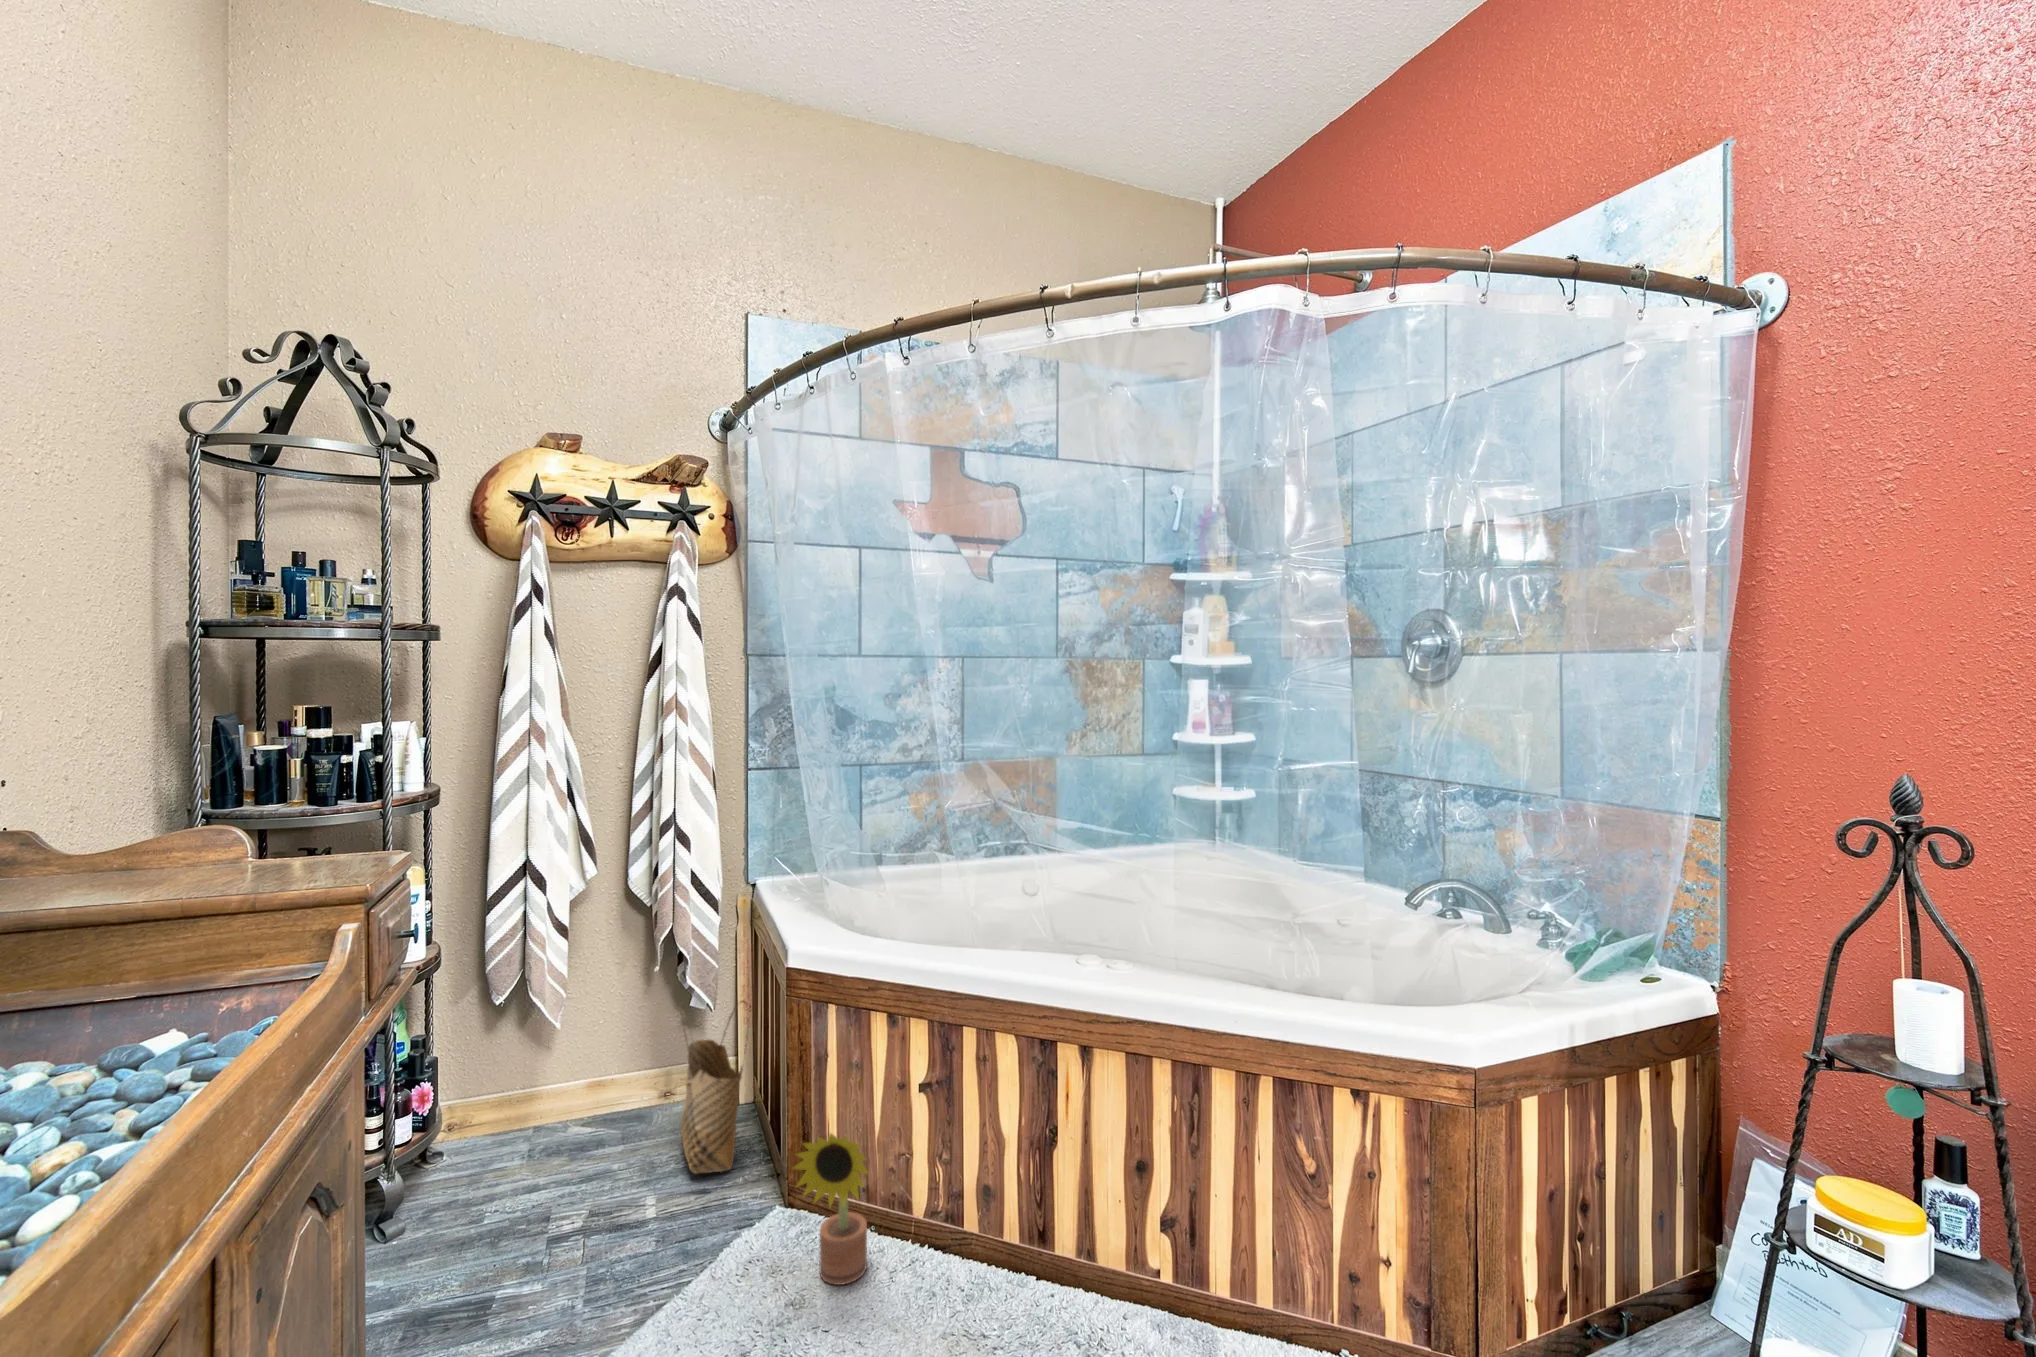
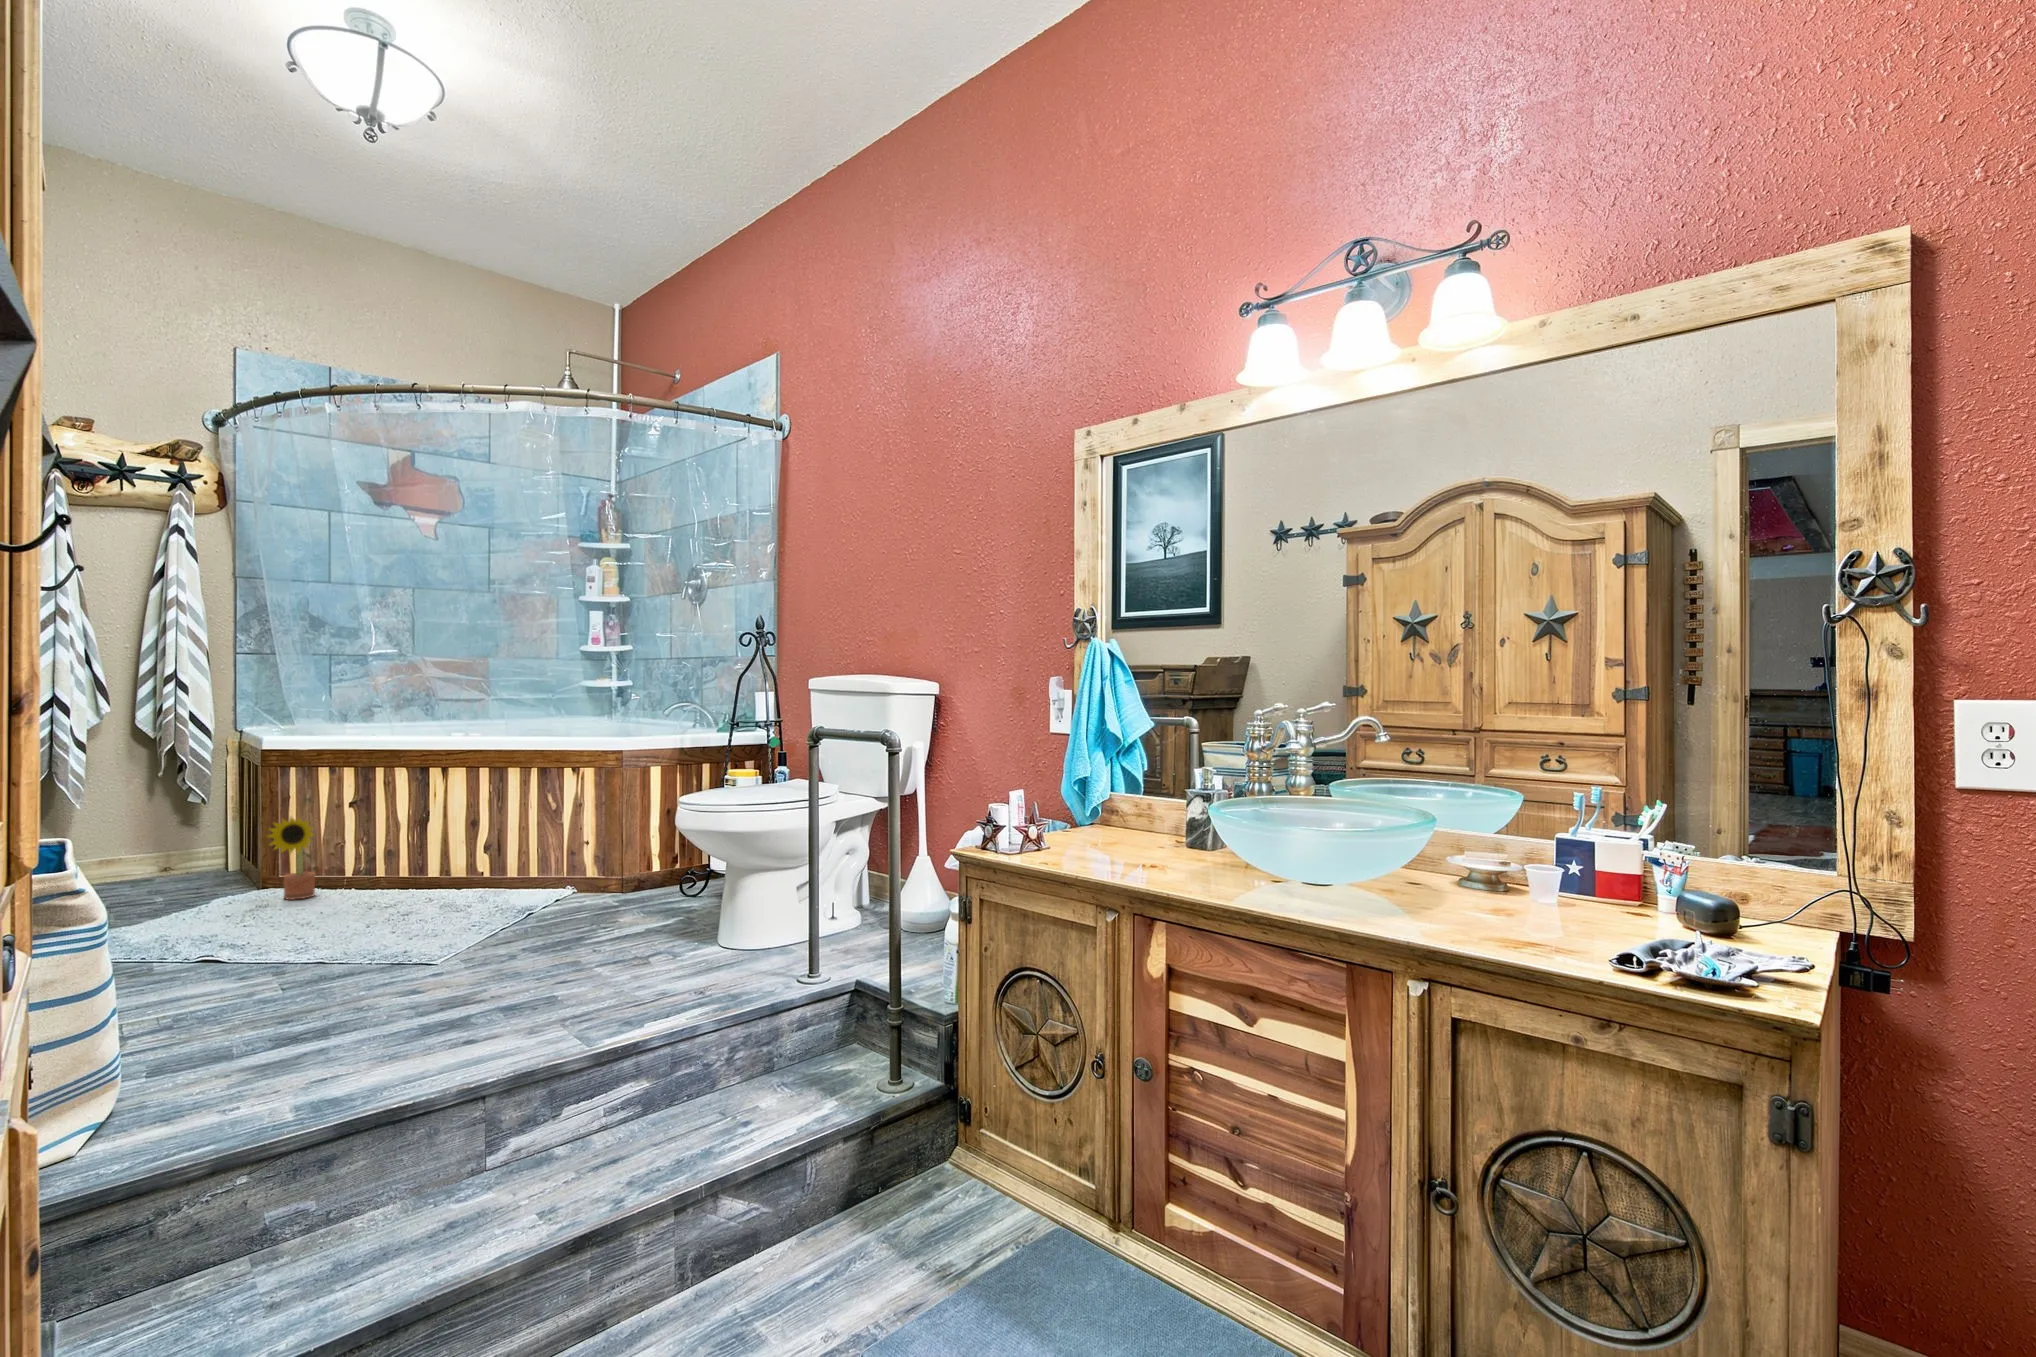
woven basket: present [679,1000,747,1173] -> none [179,790,234,885]

